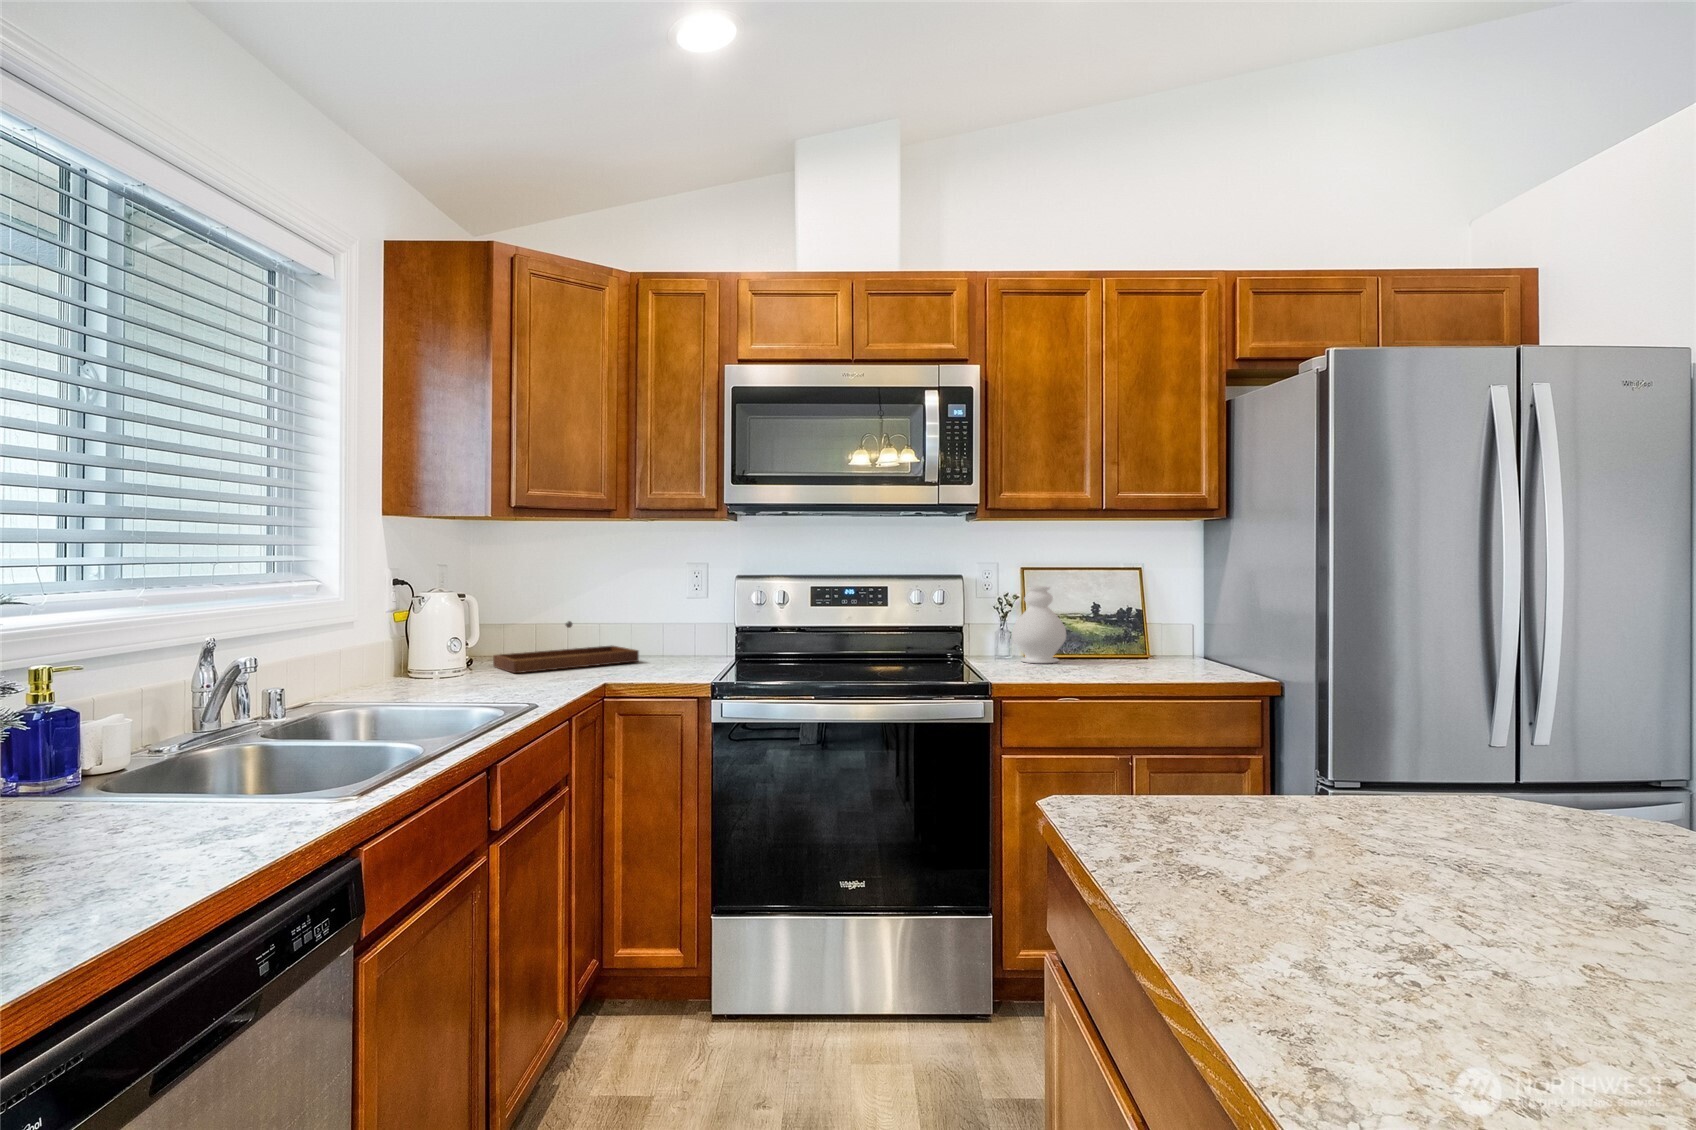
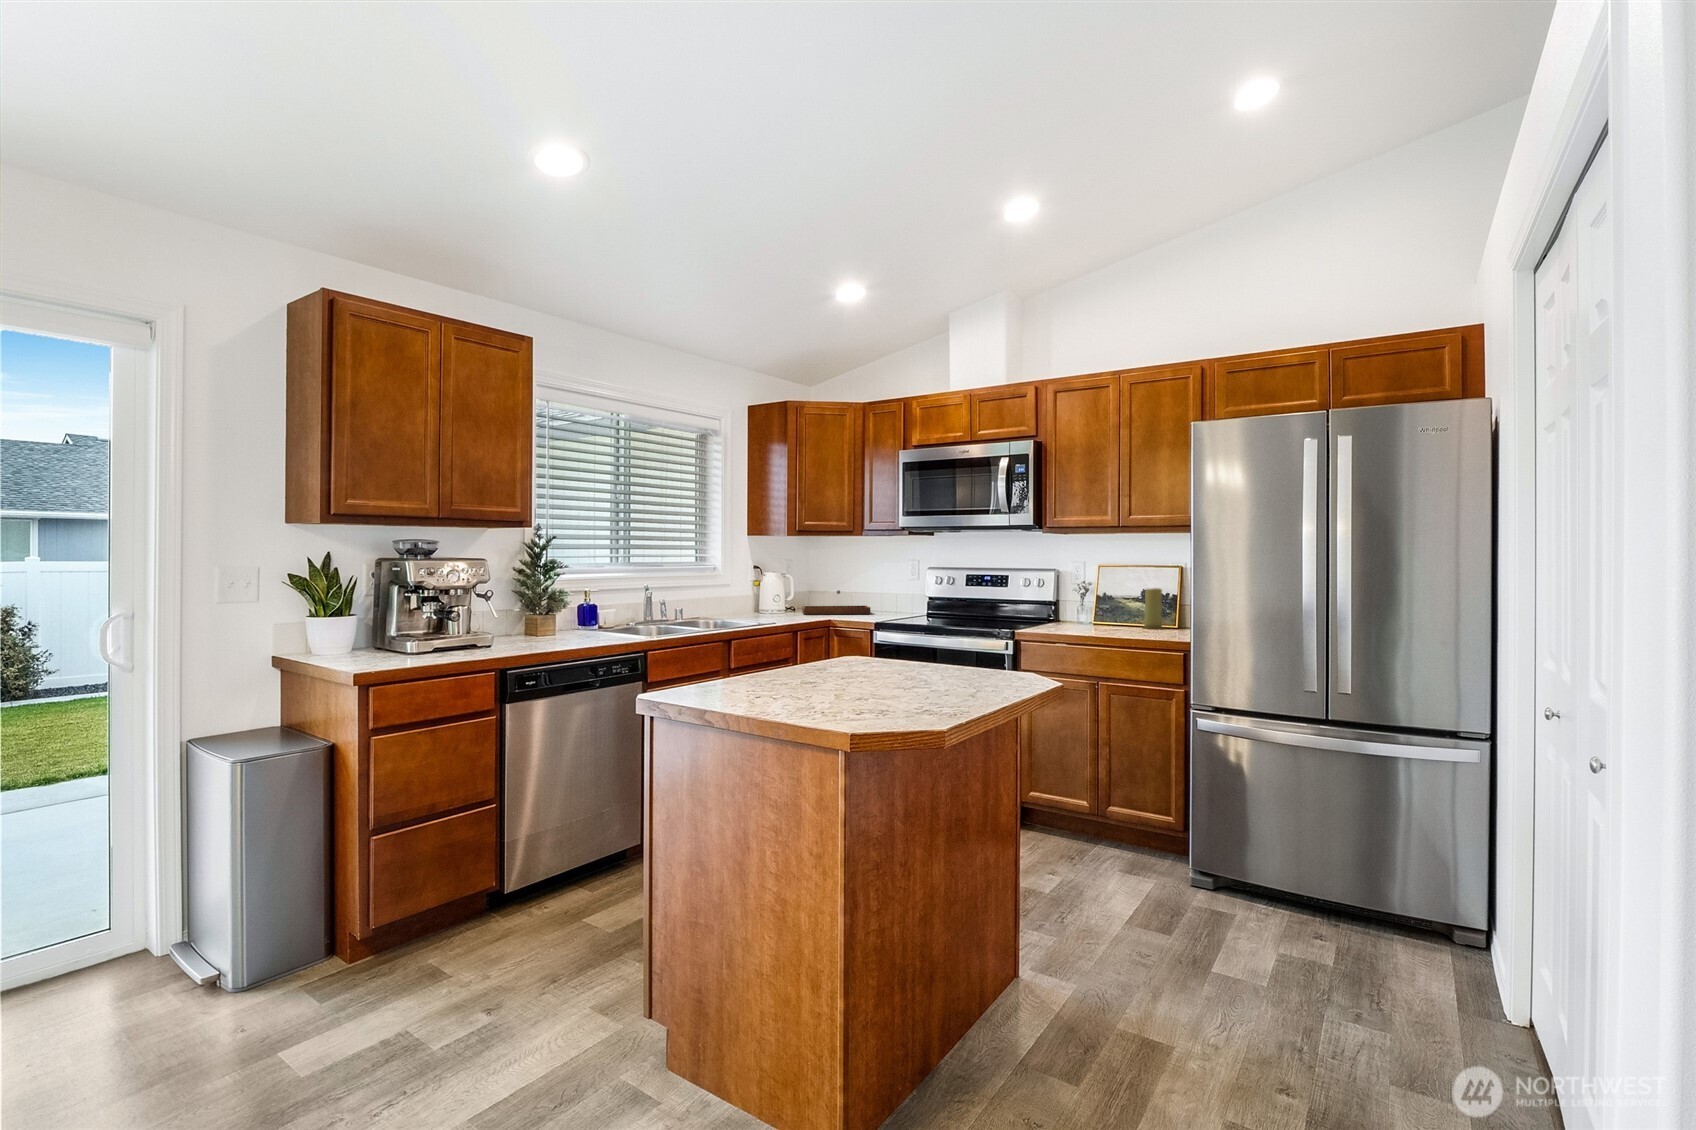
decorative vase: present [1012,586,1066,663] -> none [1078,577,1113,626]
candle: none [1101,601,1136,662] -> present [1144,588,1163,629]

